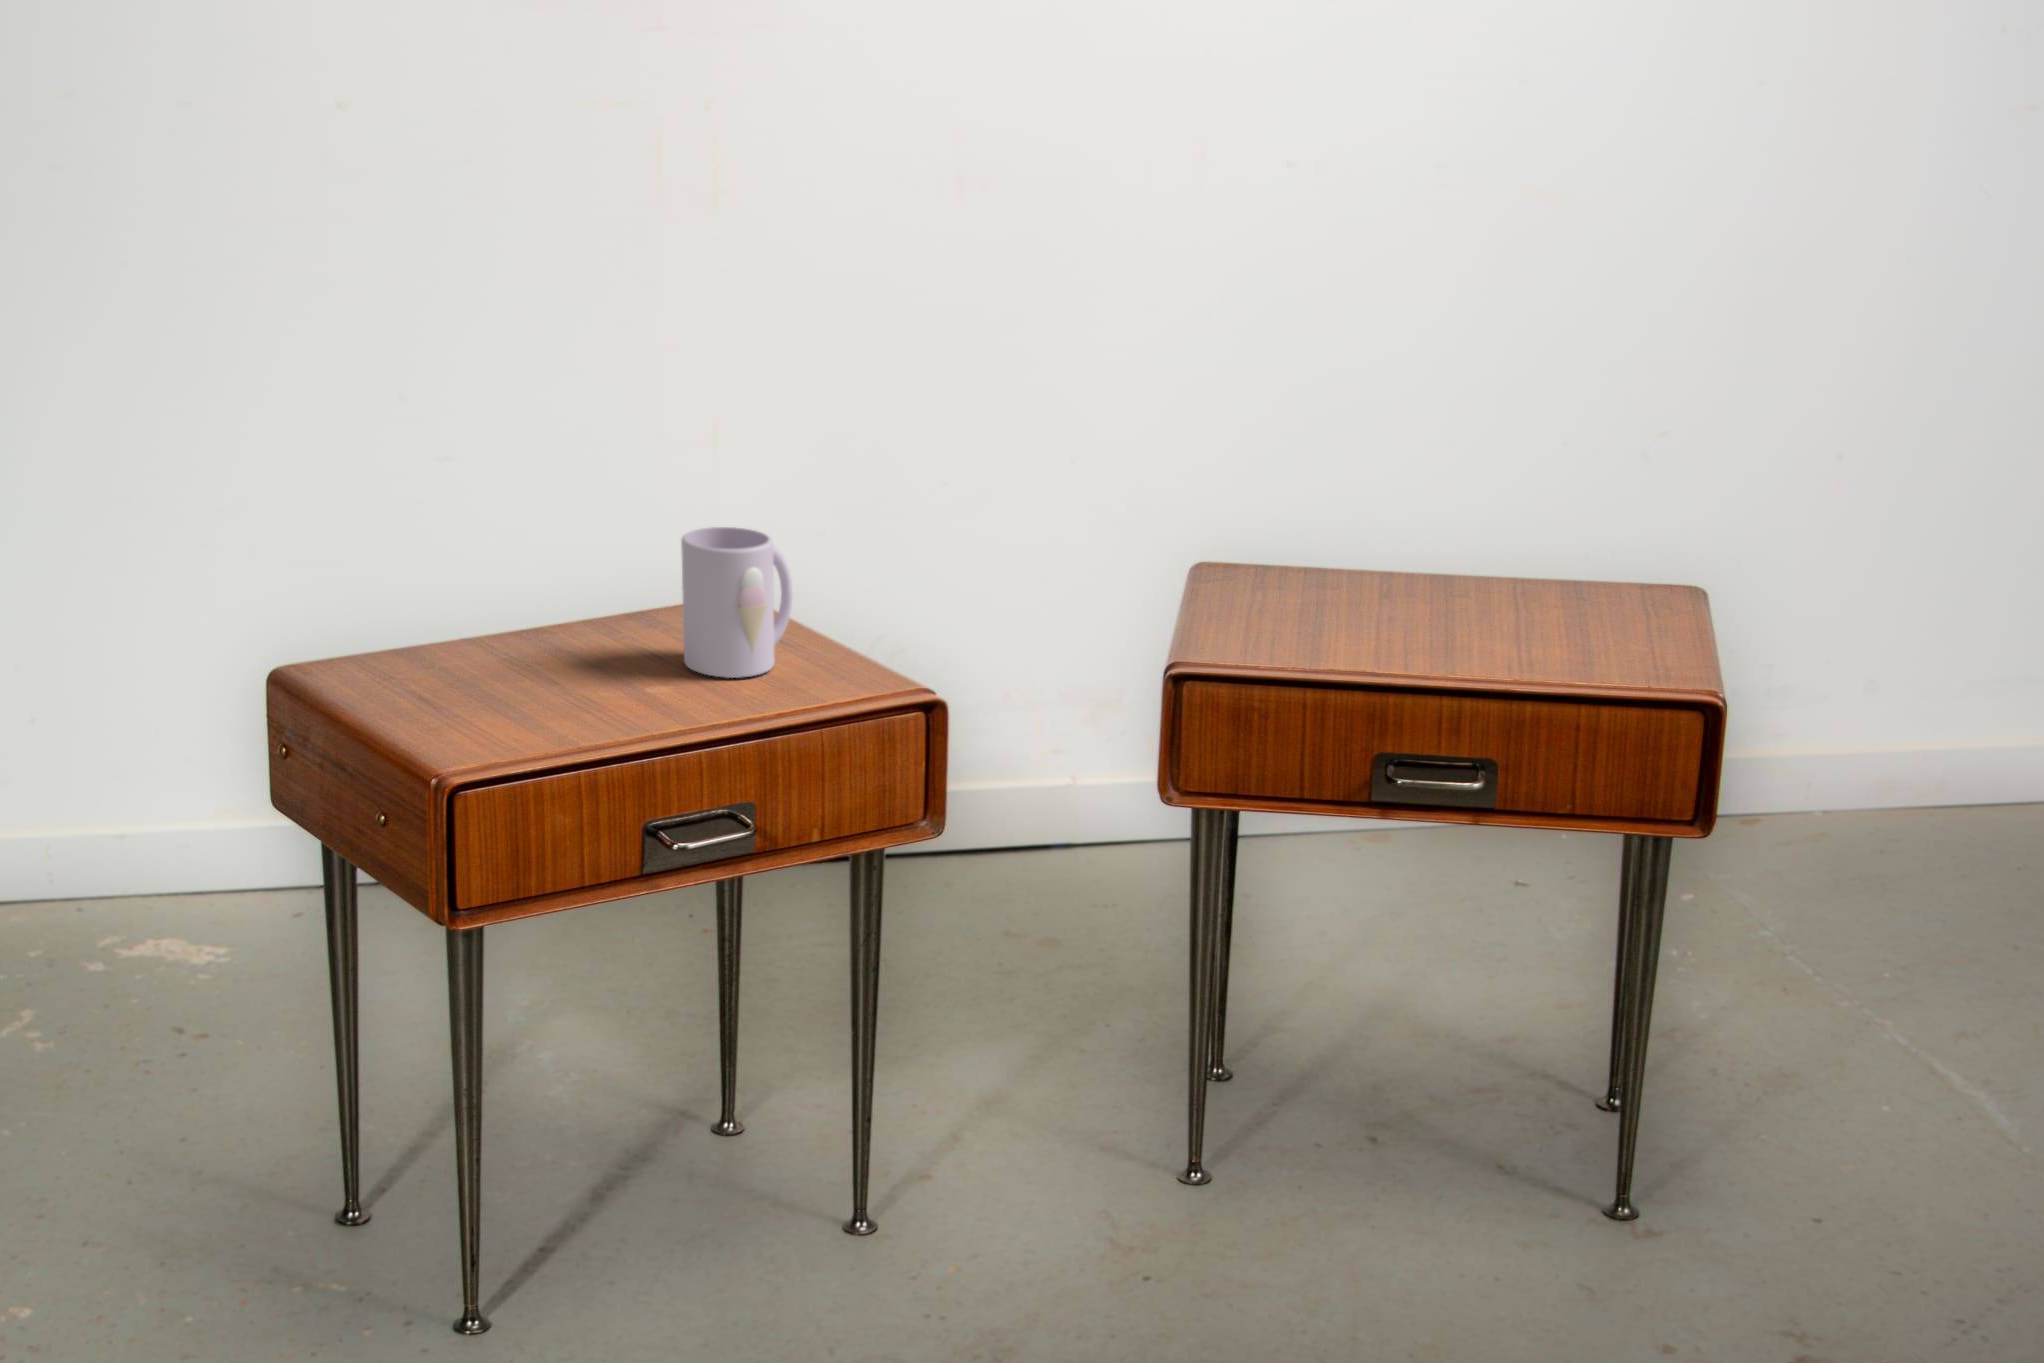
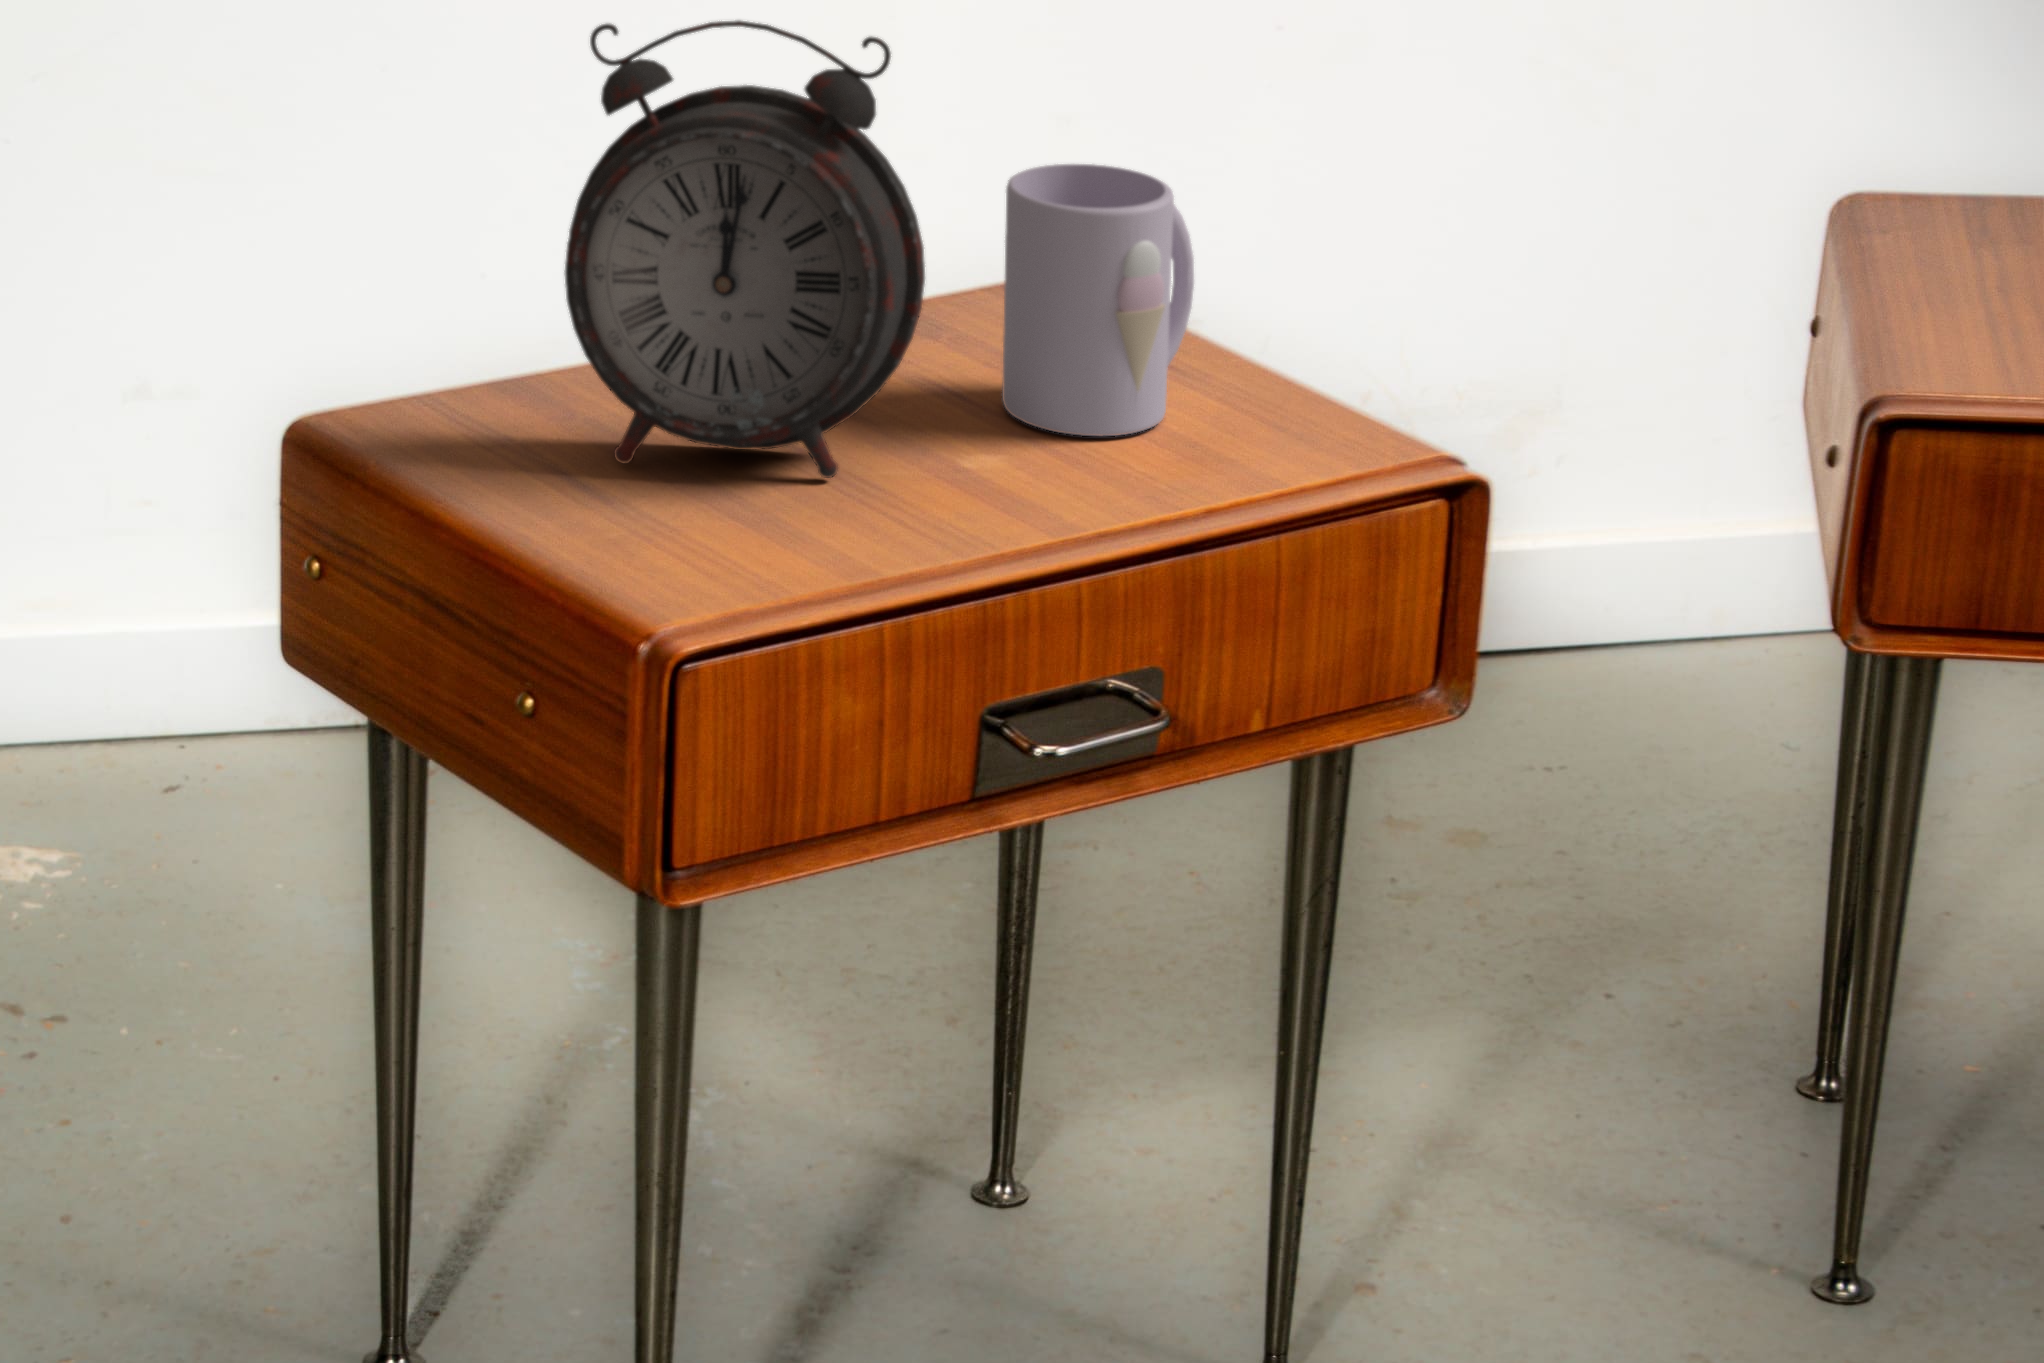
alarm clock: none [423,442,627,698] -> present [564,20,925,478]

